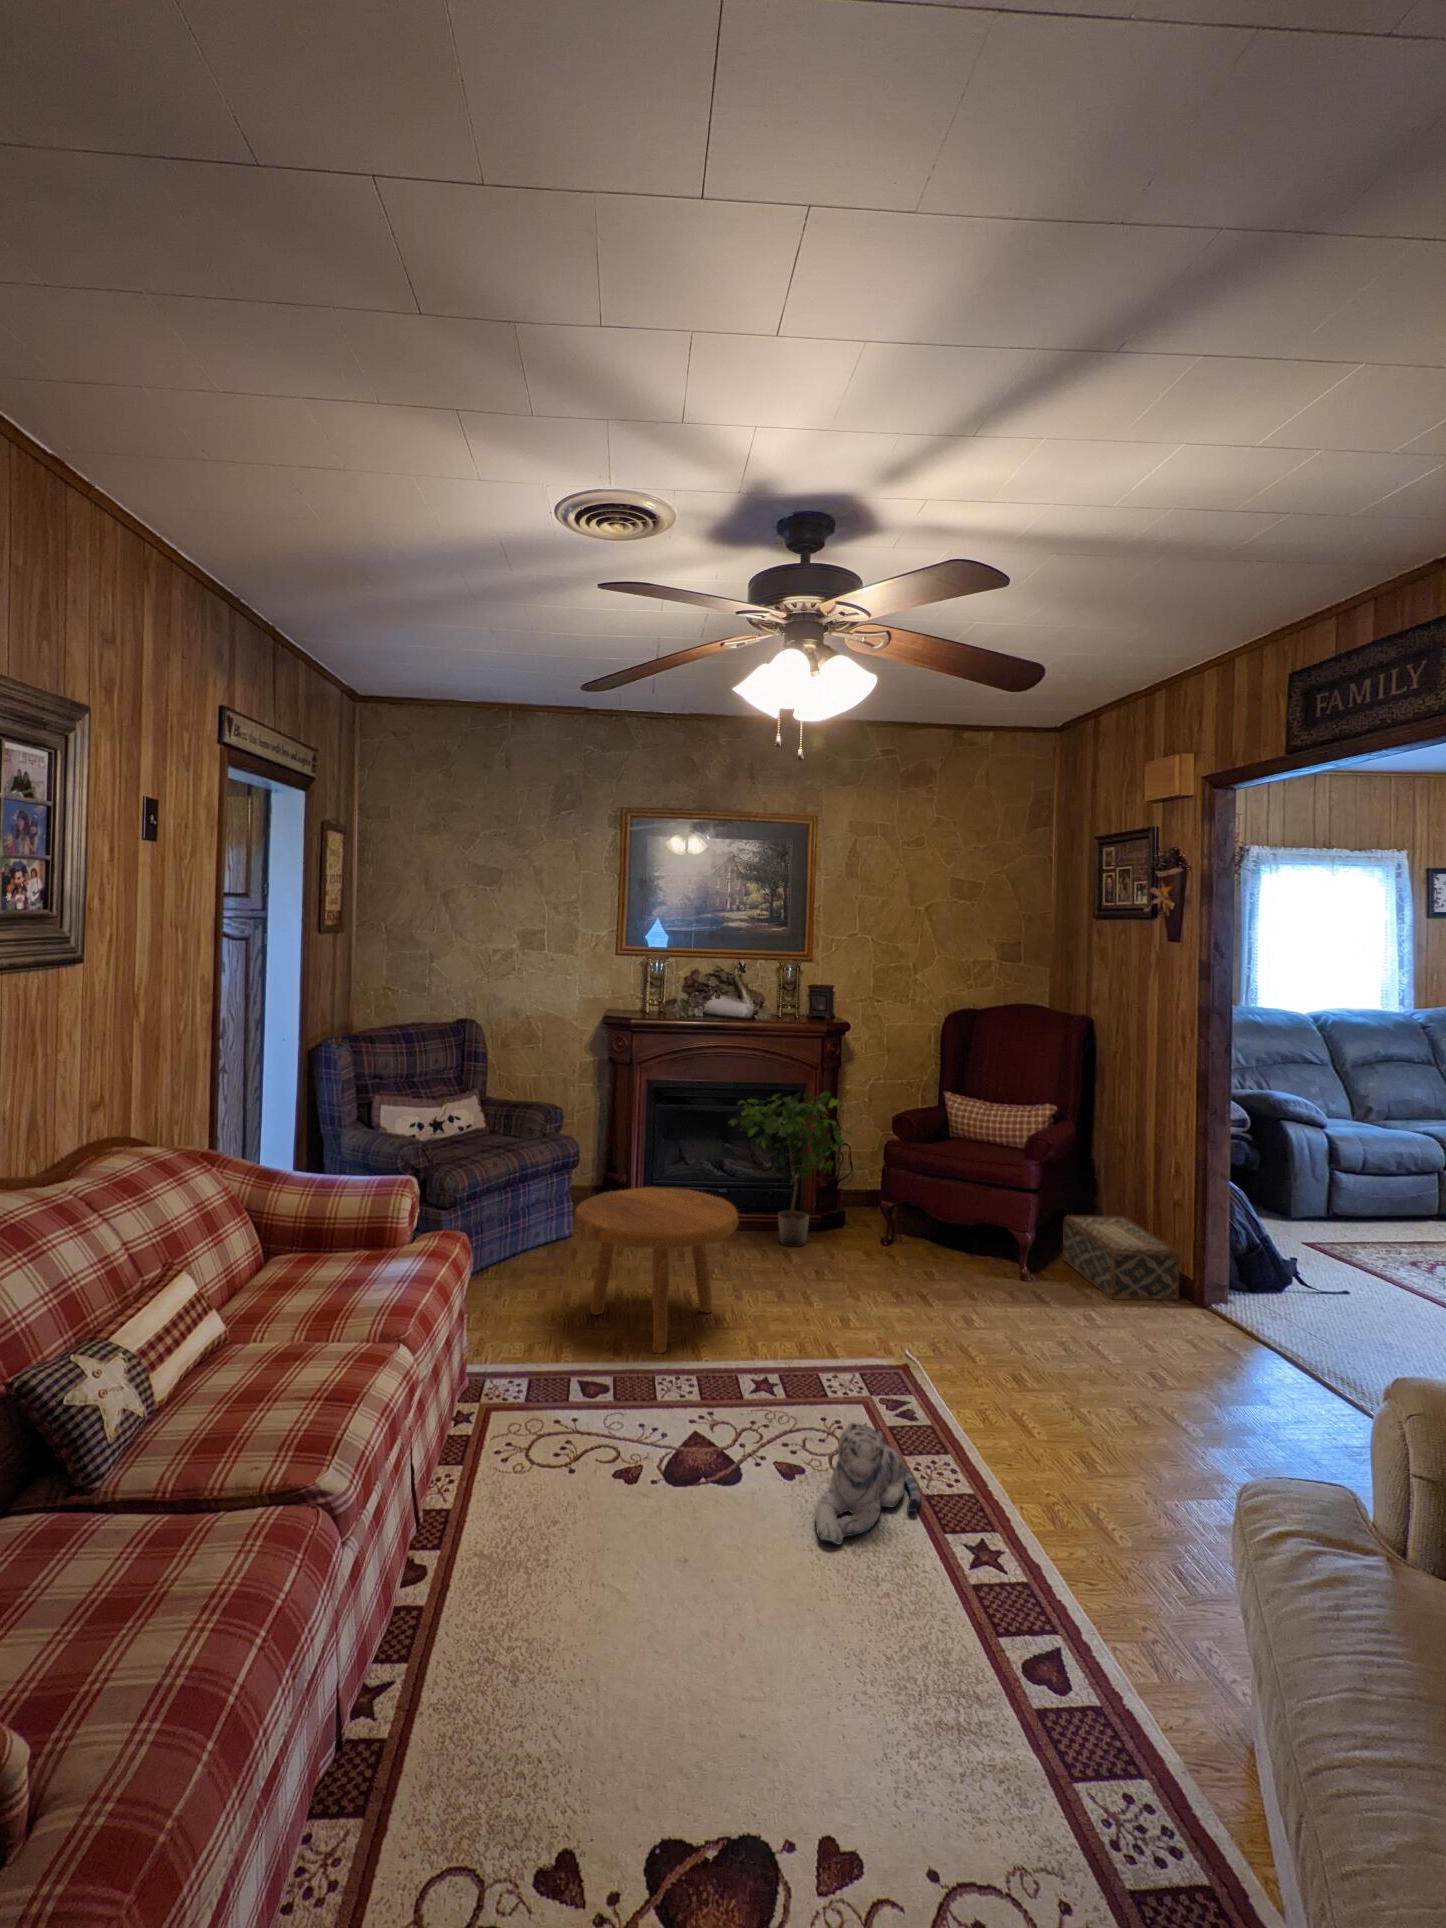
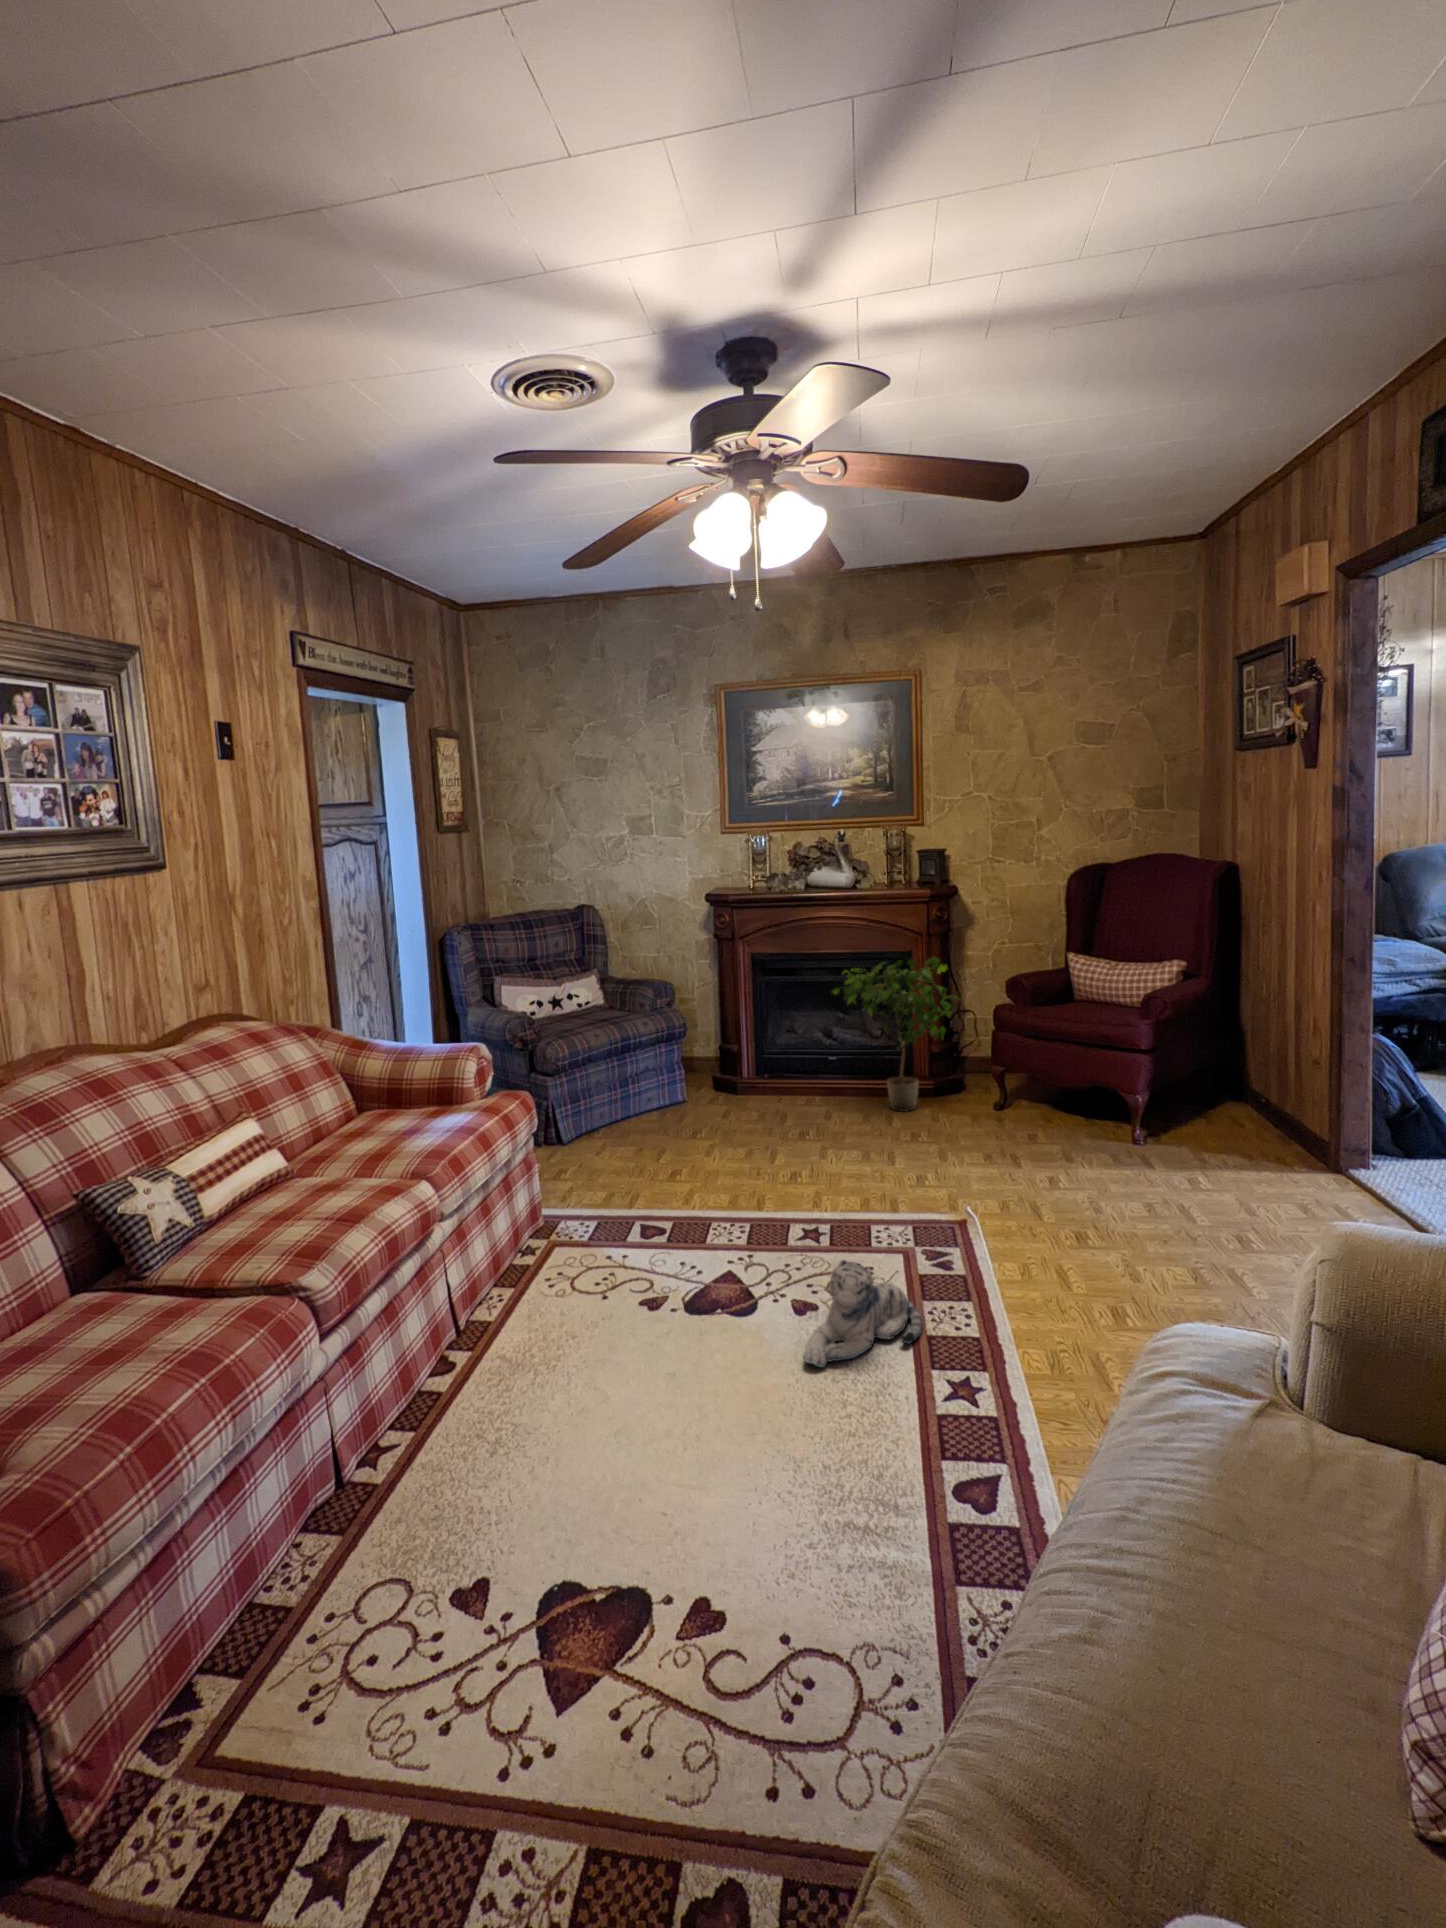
footstool: present [575,1187,739,1353] -> none [650,1054,807,1205]
woven basket: present [1063,1215,1180,1300] -> none [1188,1075,1304,1160]

